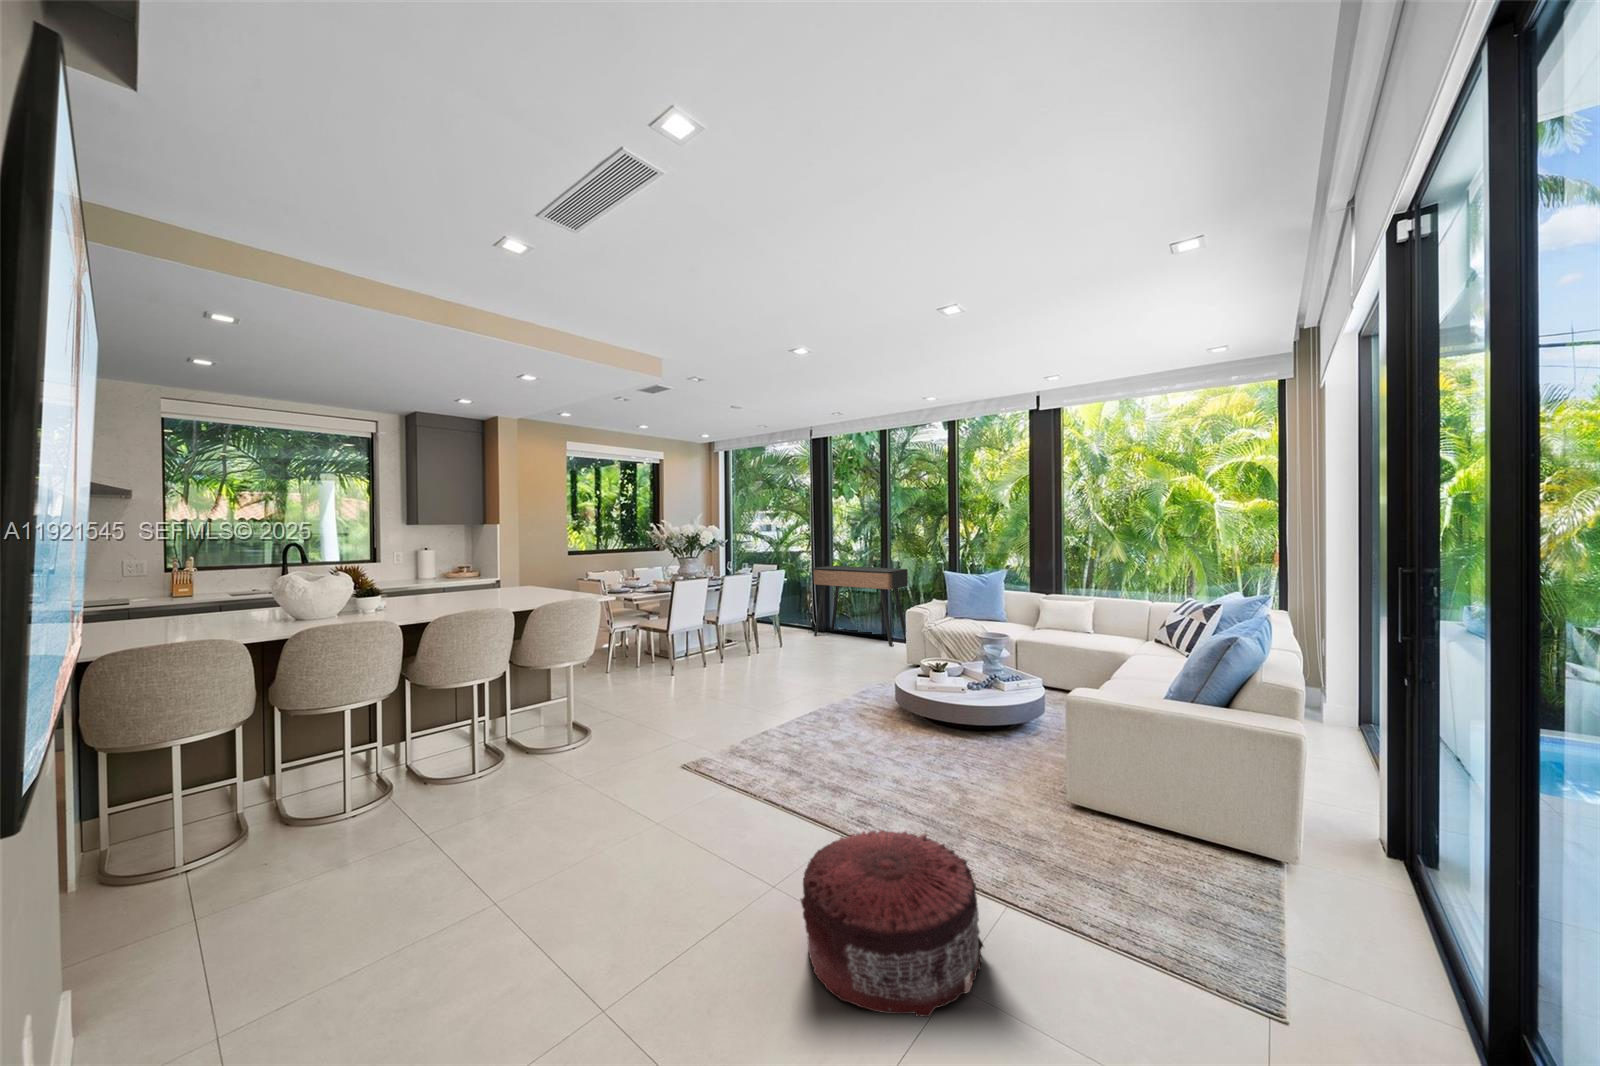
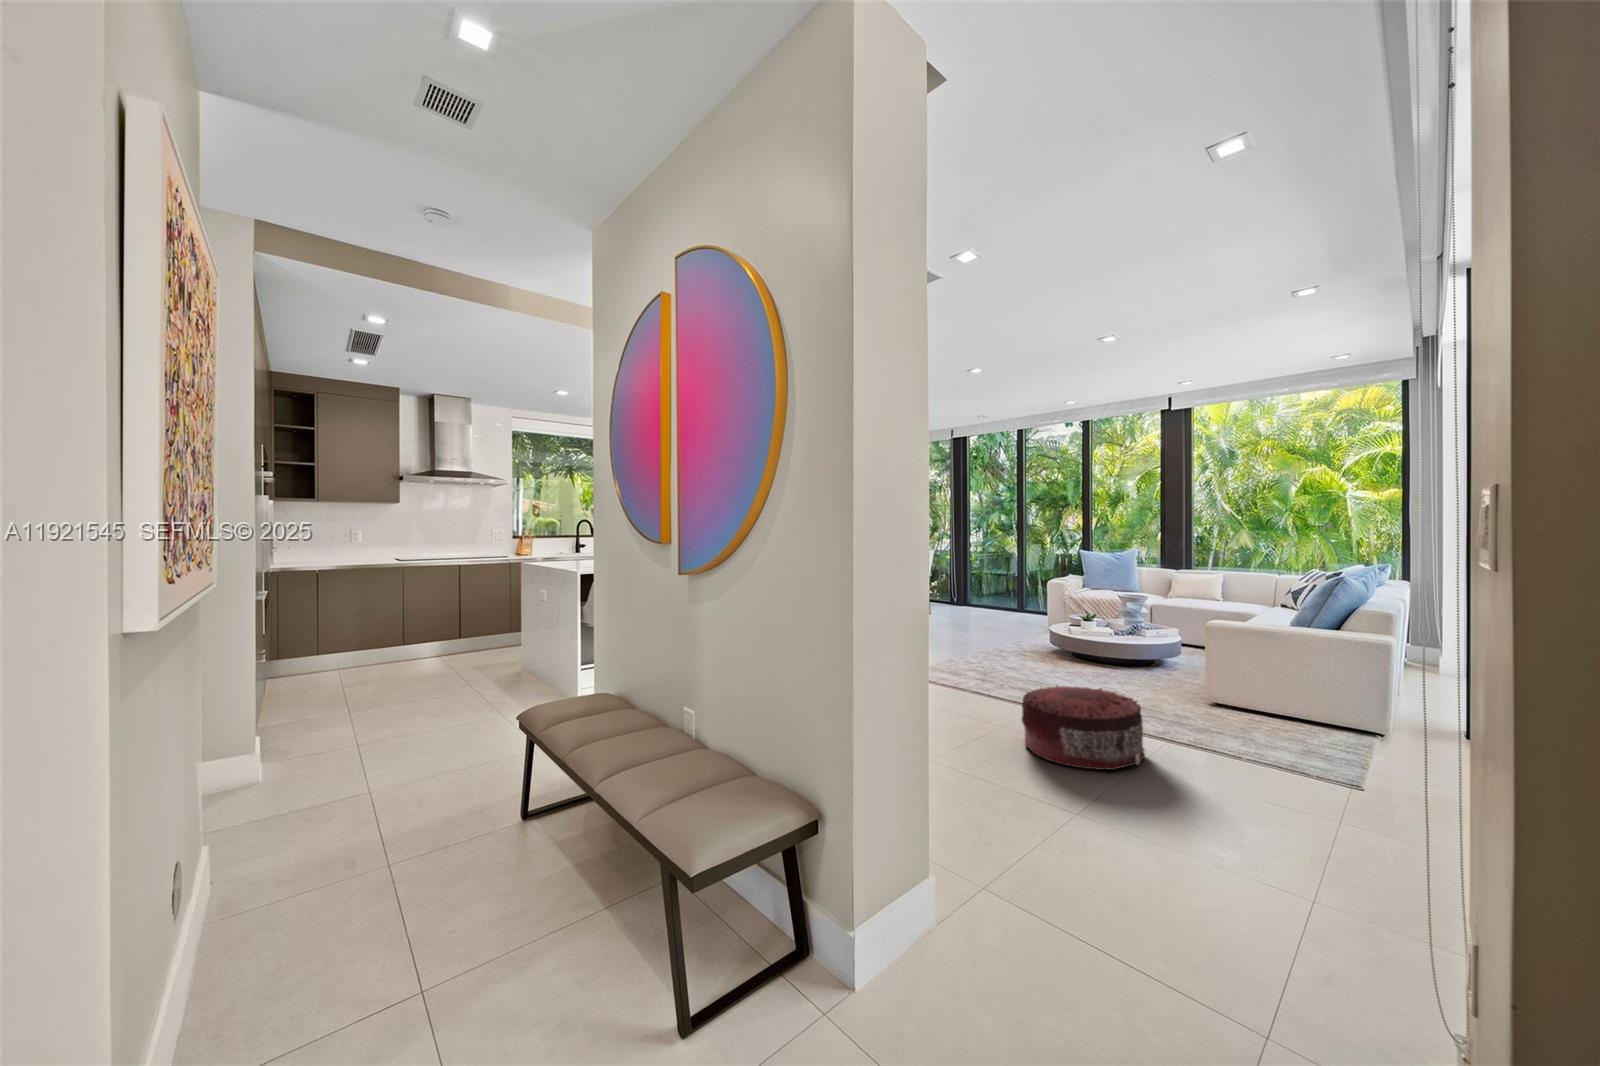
console table: present [814,566,908,646] -> none [955,550,1043,617]

